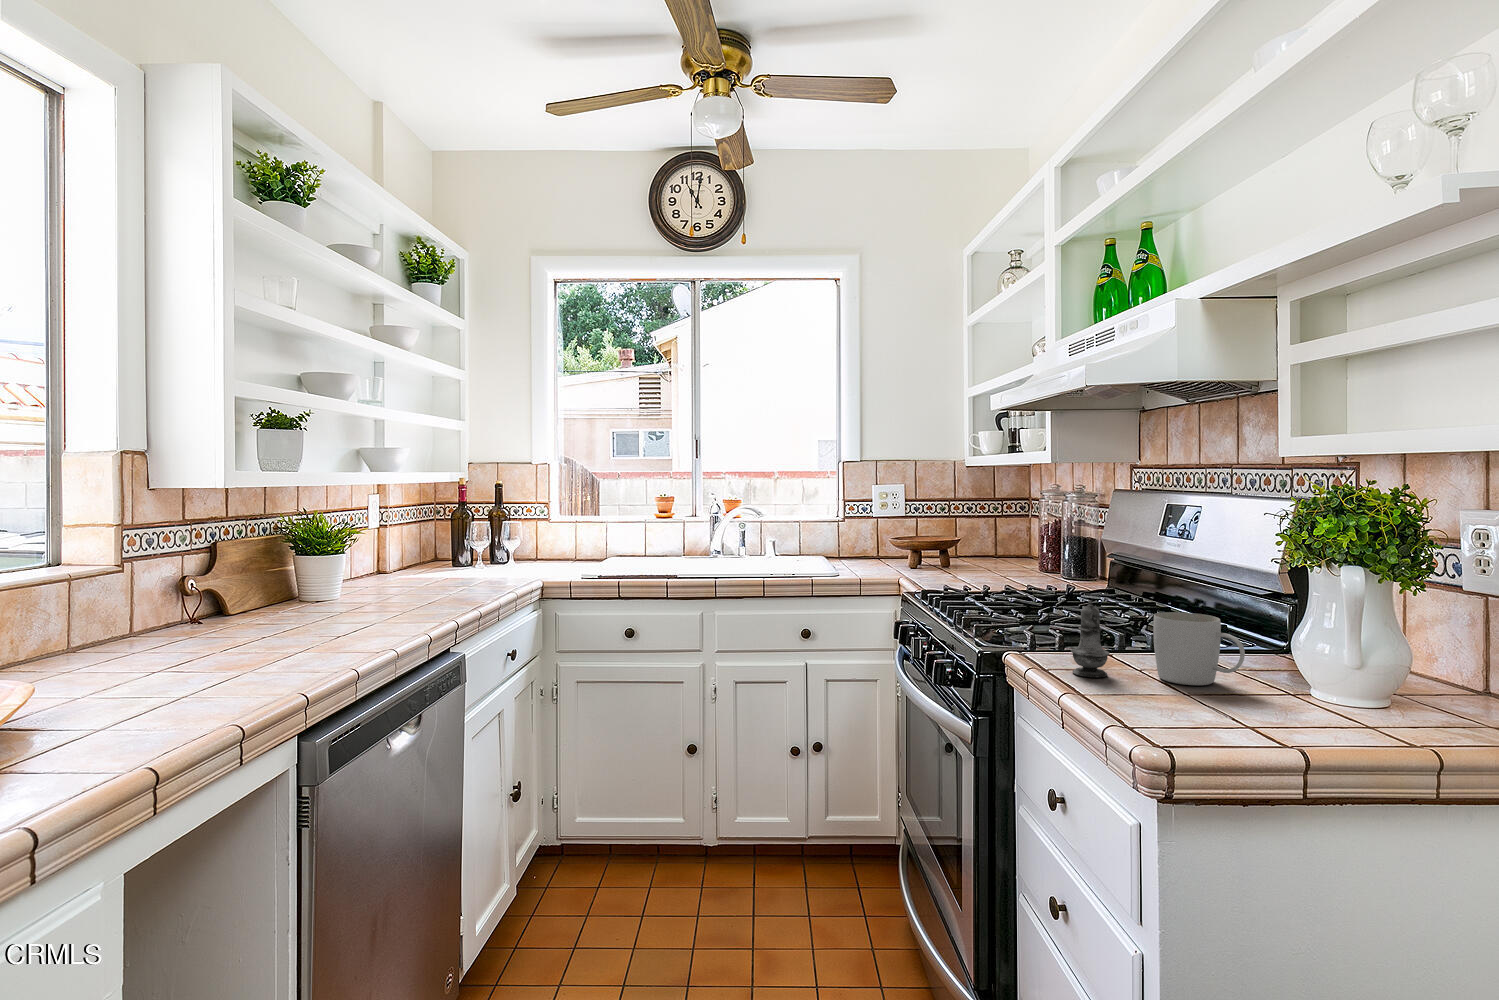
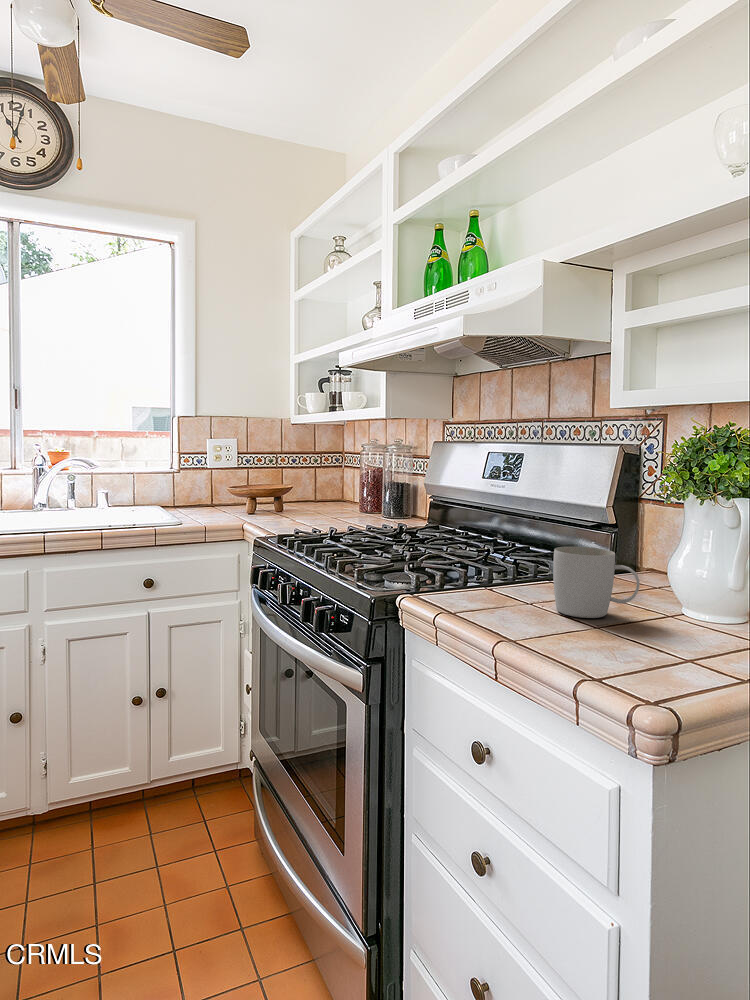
salt shaker: present [1071,601,1110,677] -> none [480,538,518,618]

